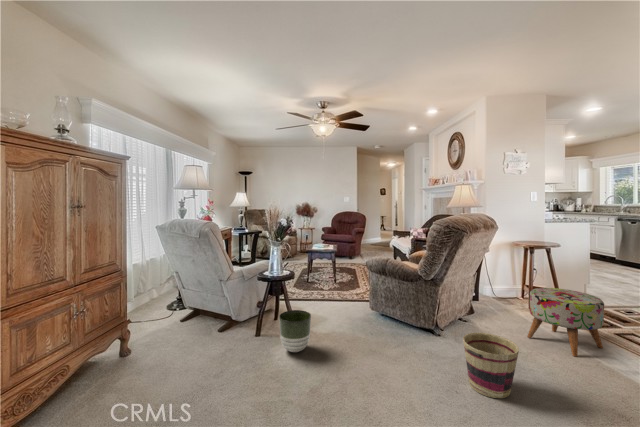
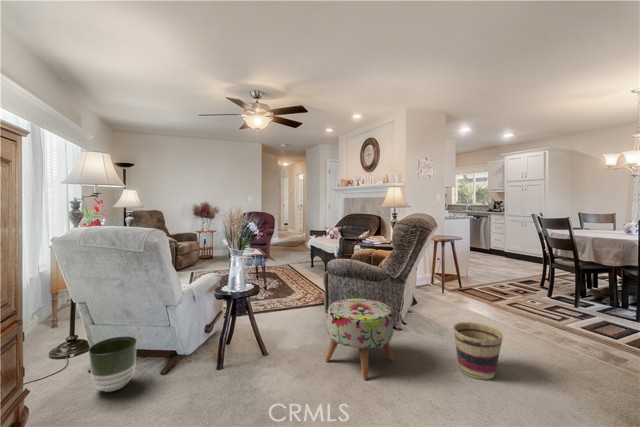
ottoman: present [527,288,604,357] -> present [325,299,393,380]
planter: present [279,310,311,352] -> present [89,336,137,392]

